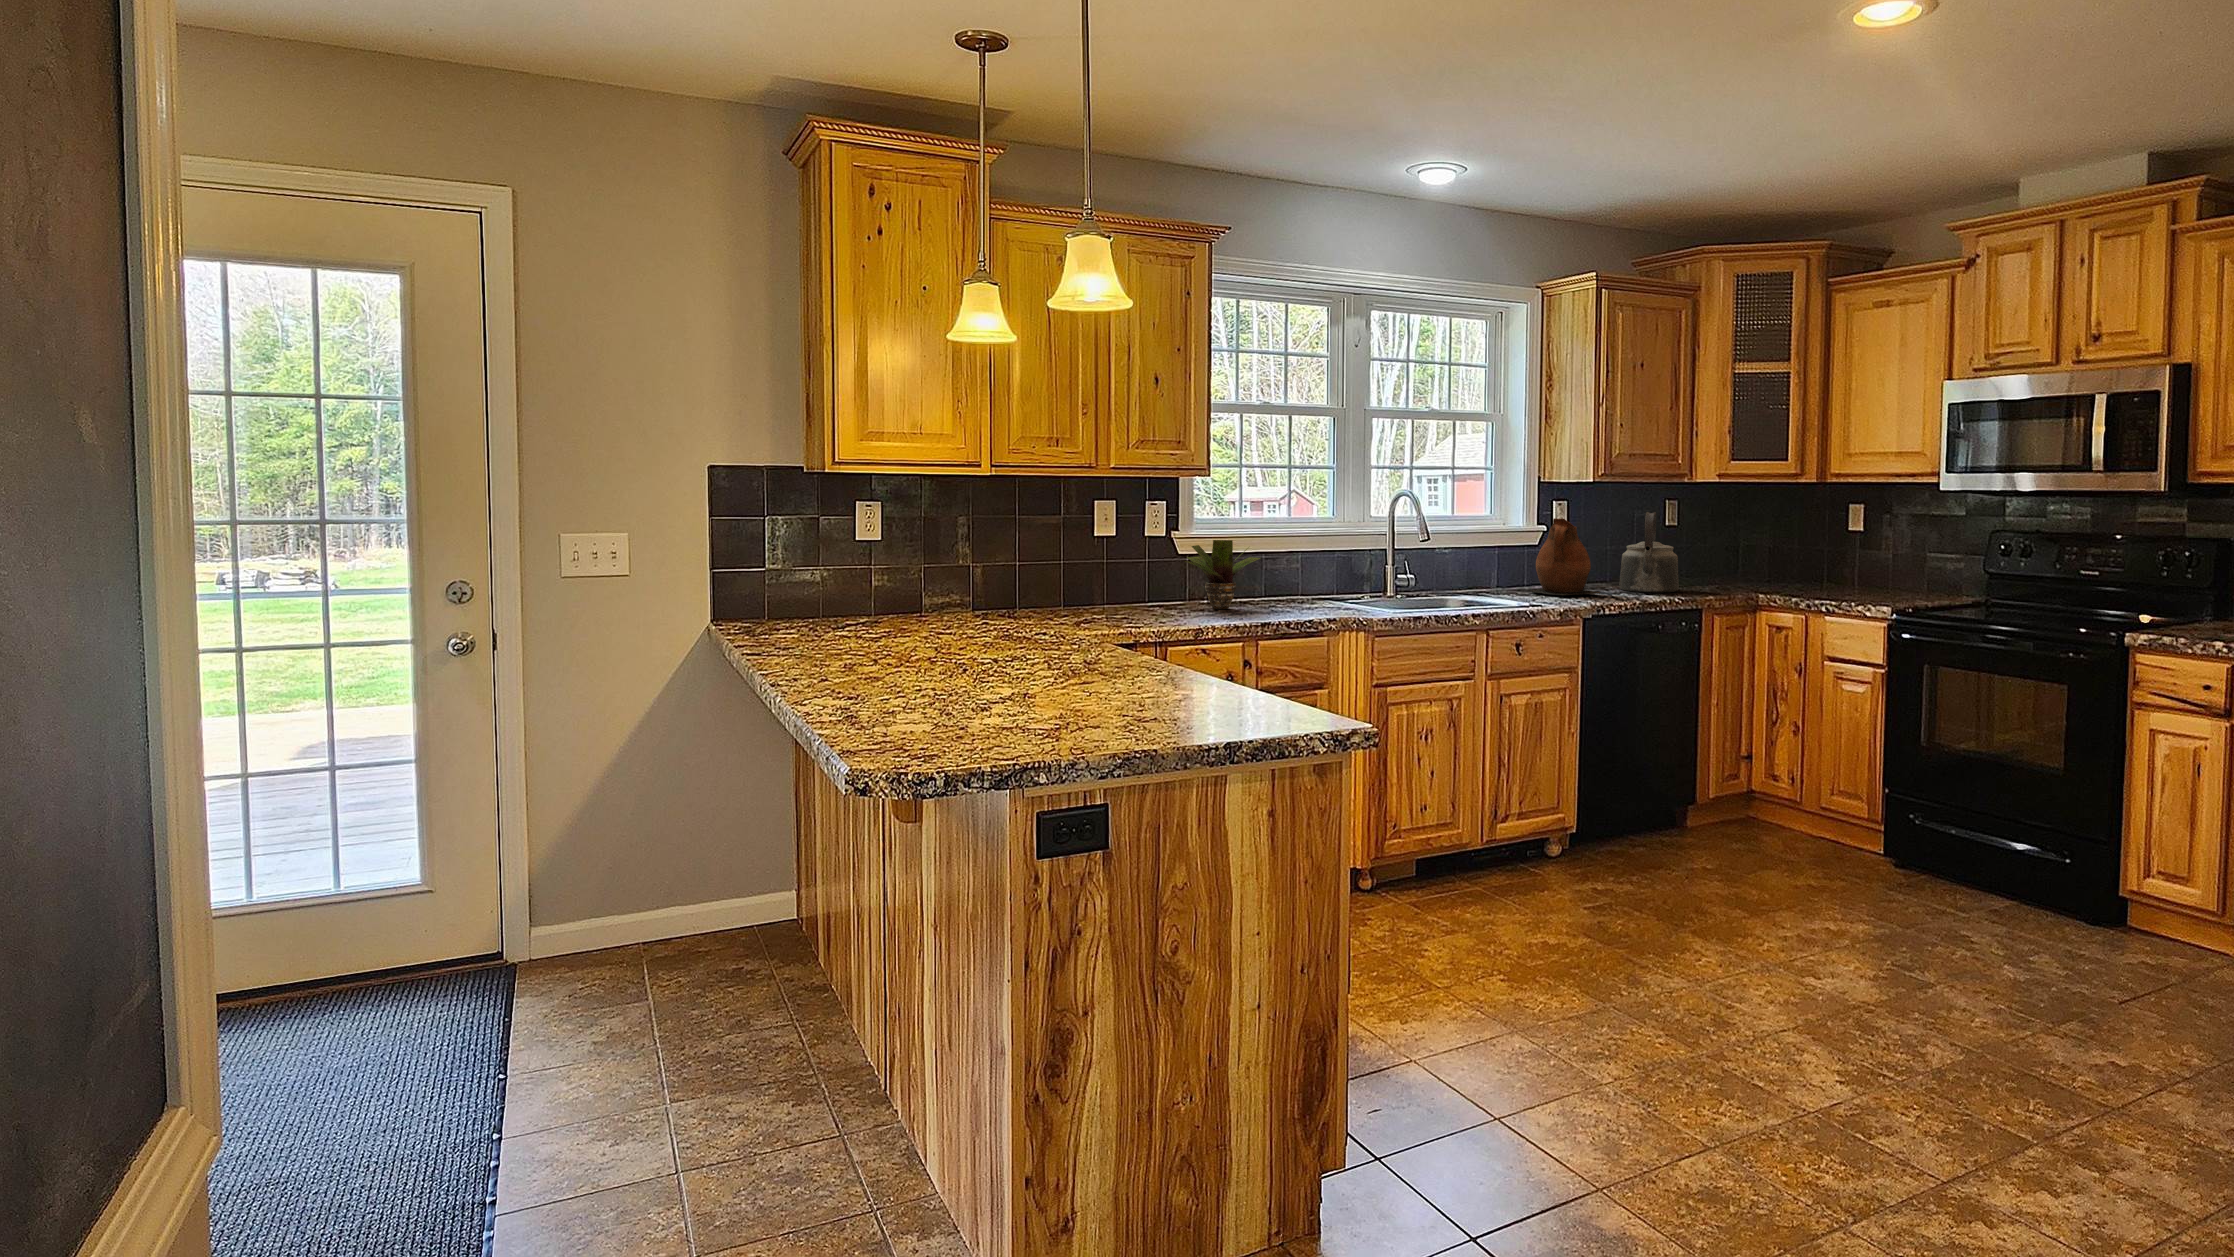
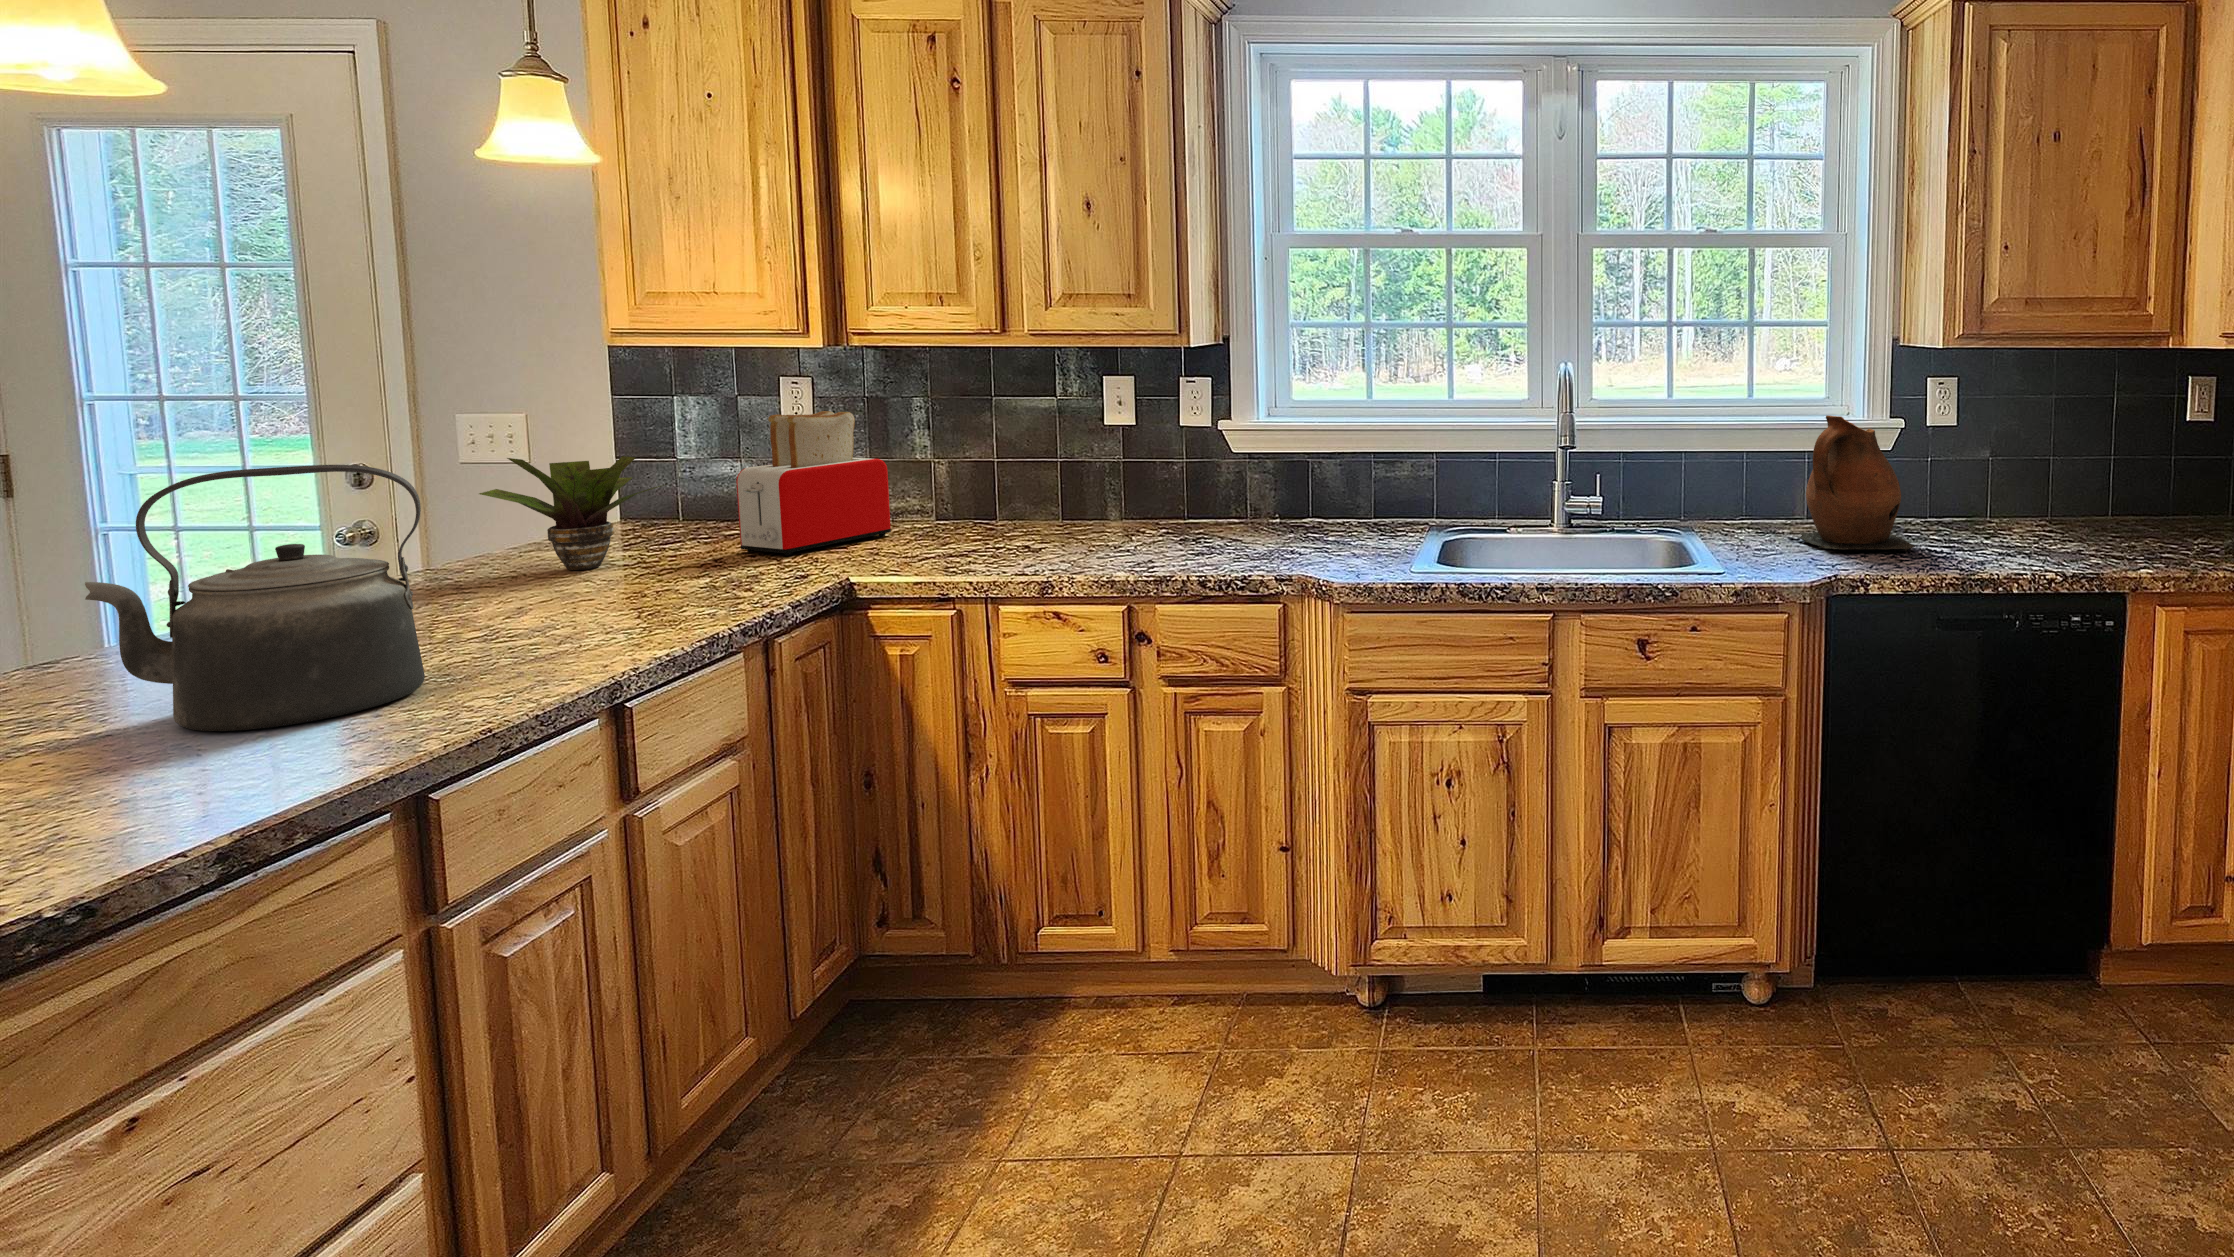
kettle: present [1619,512,1679,593] -> present [85,465,425,731]
toaster: none [928,524,987,630] -> present [736,411,891,555]
potted plant: present [1185,540,1260,609] -> present [479,456,661,570]

